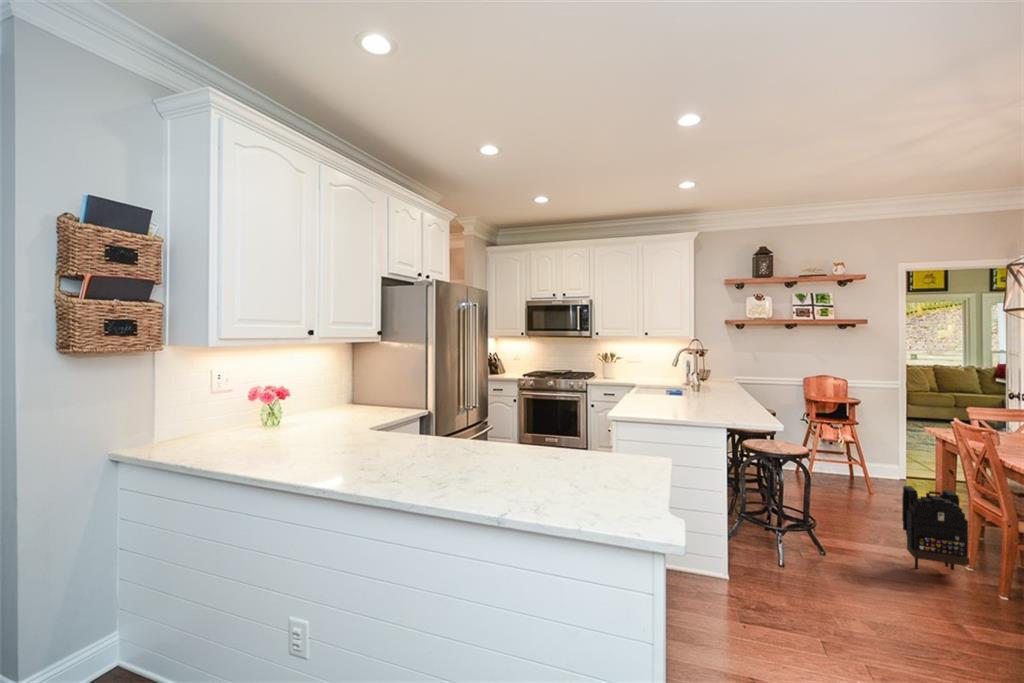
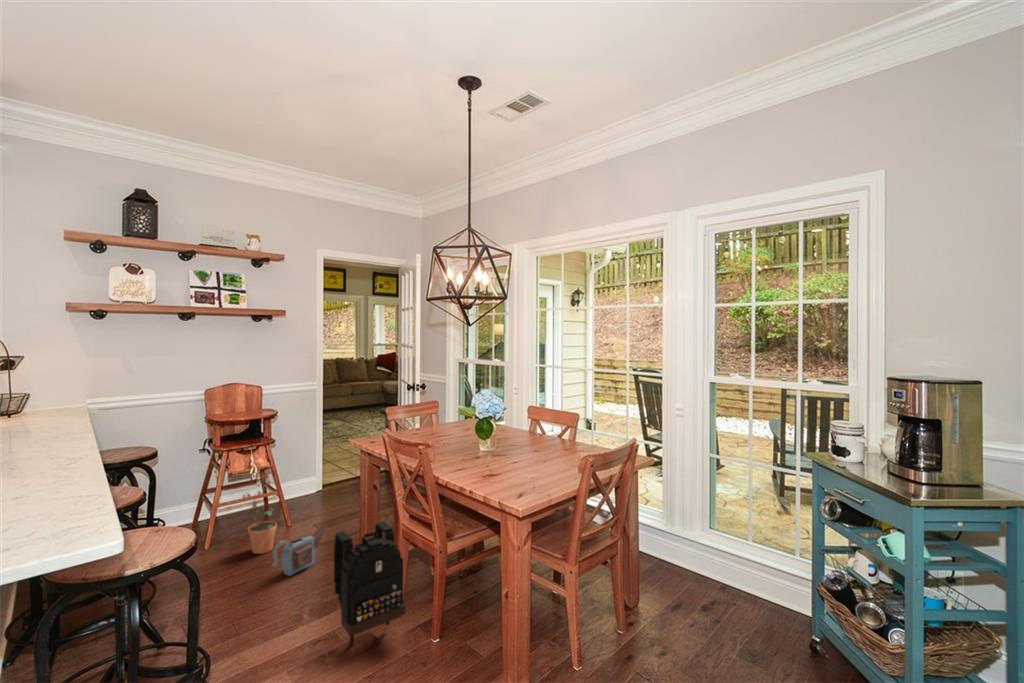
potted plant: none [830,443,859,502] -> present [243,472,277,554]
watering can: none [854,492,904,520] -> present [272,525,327,576]

